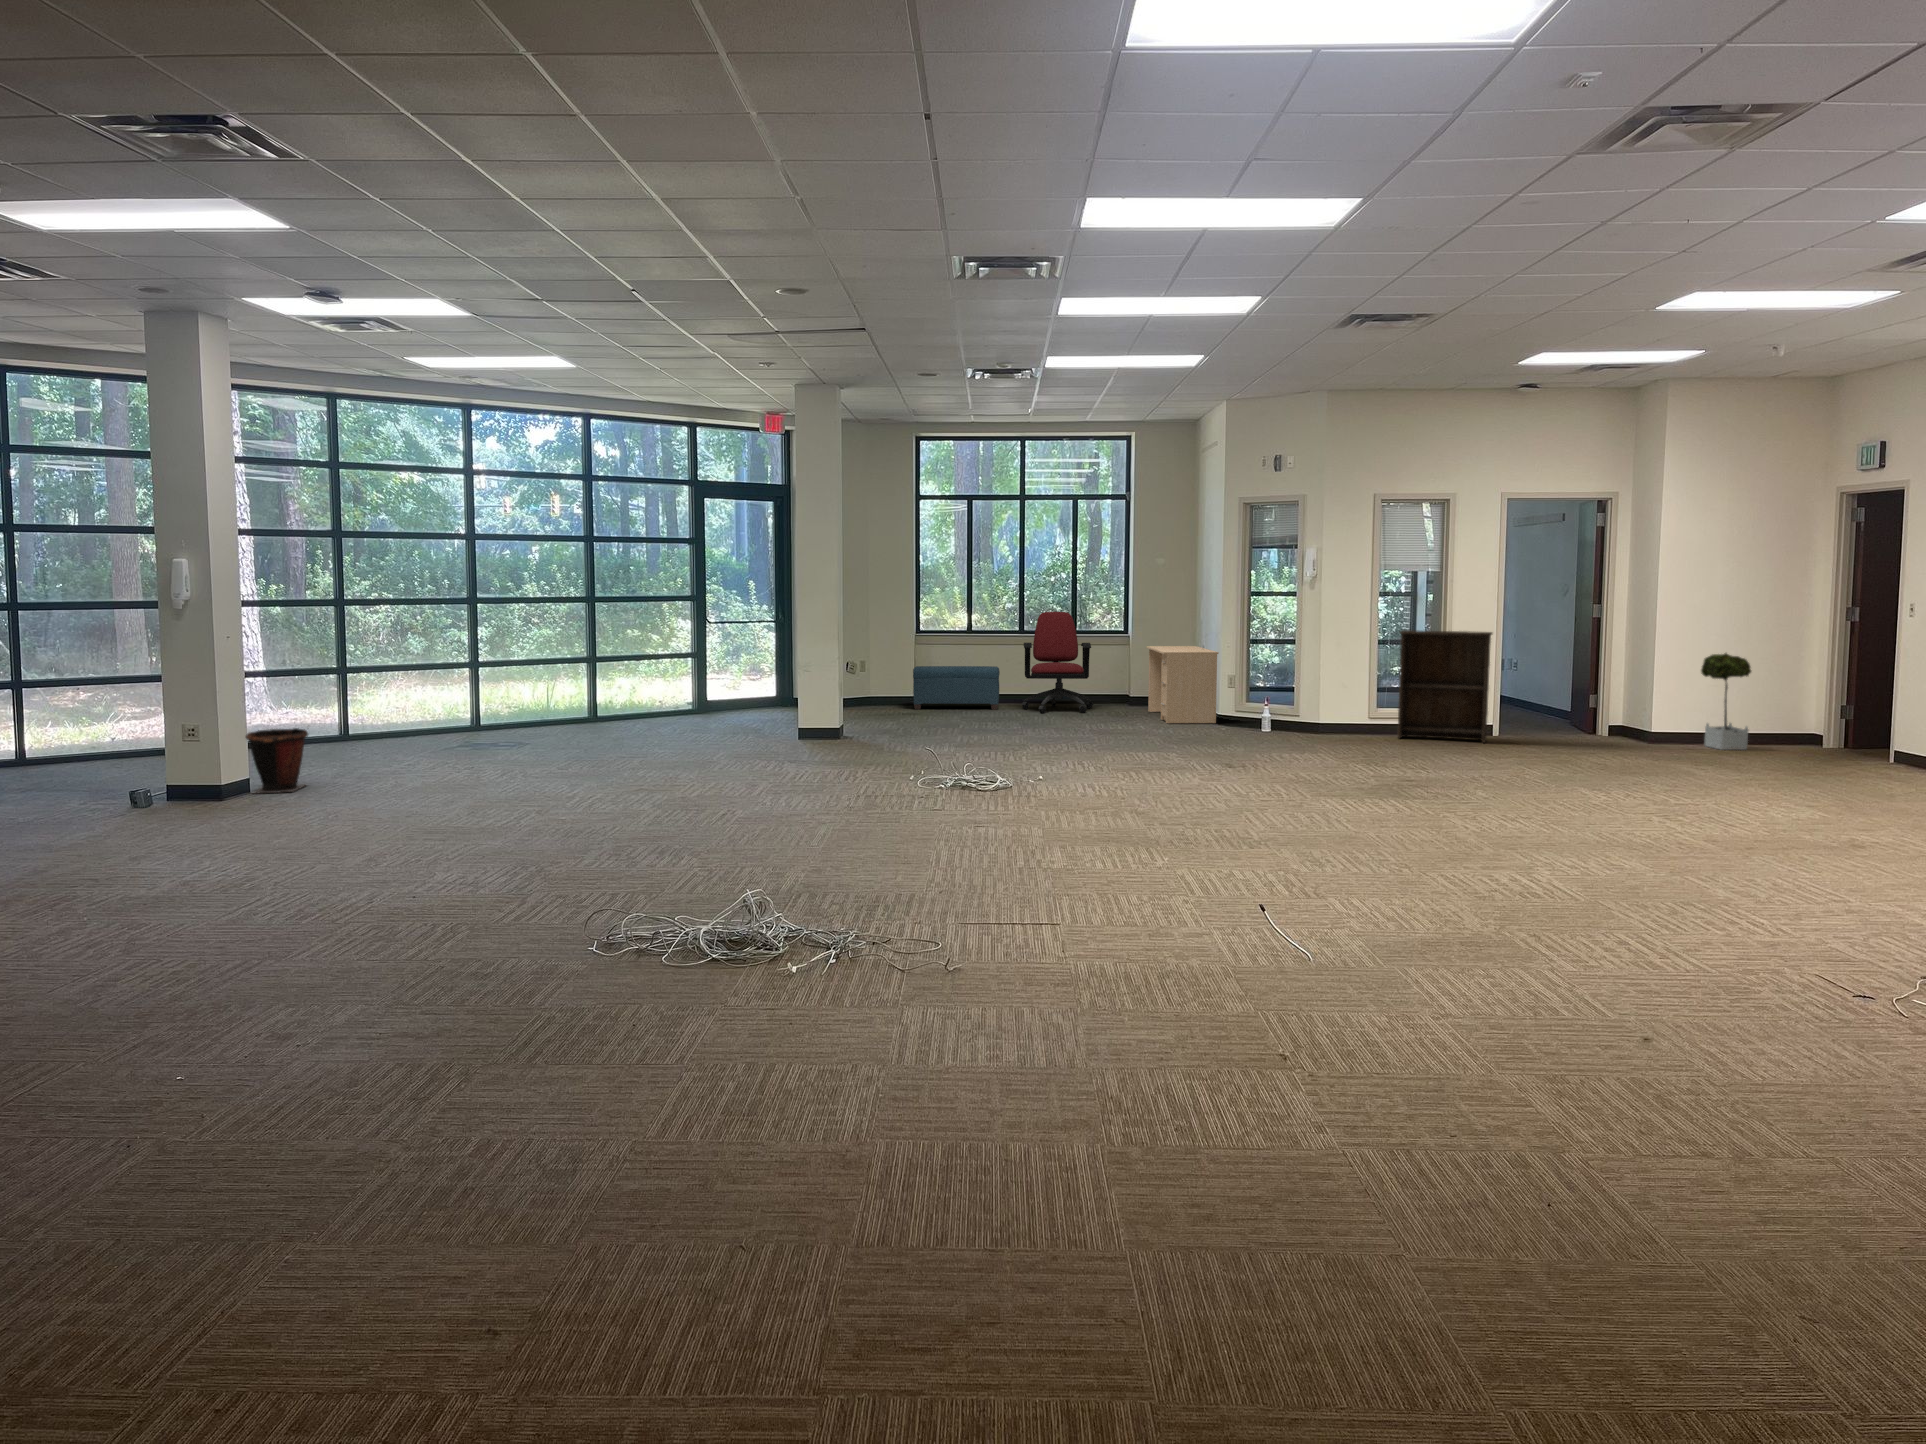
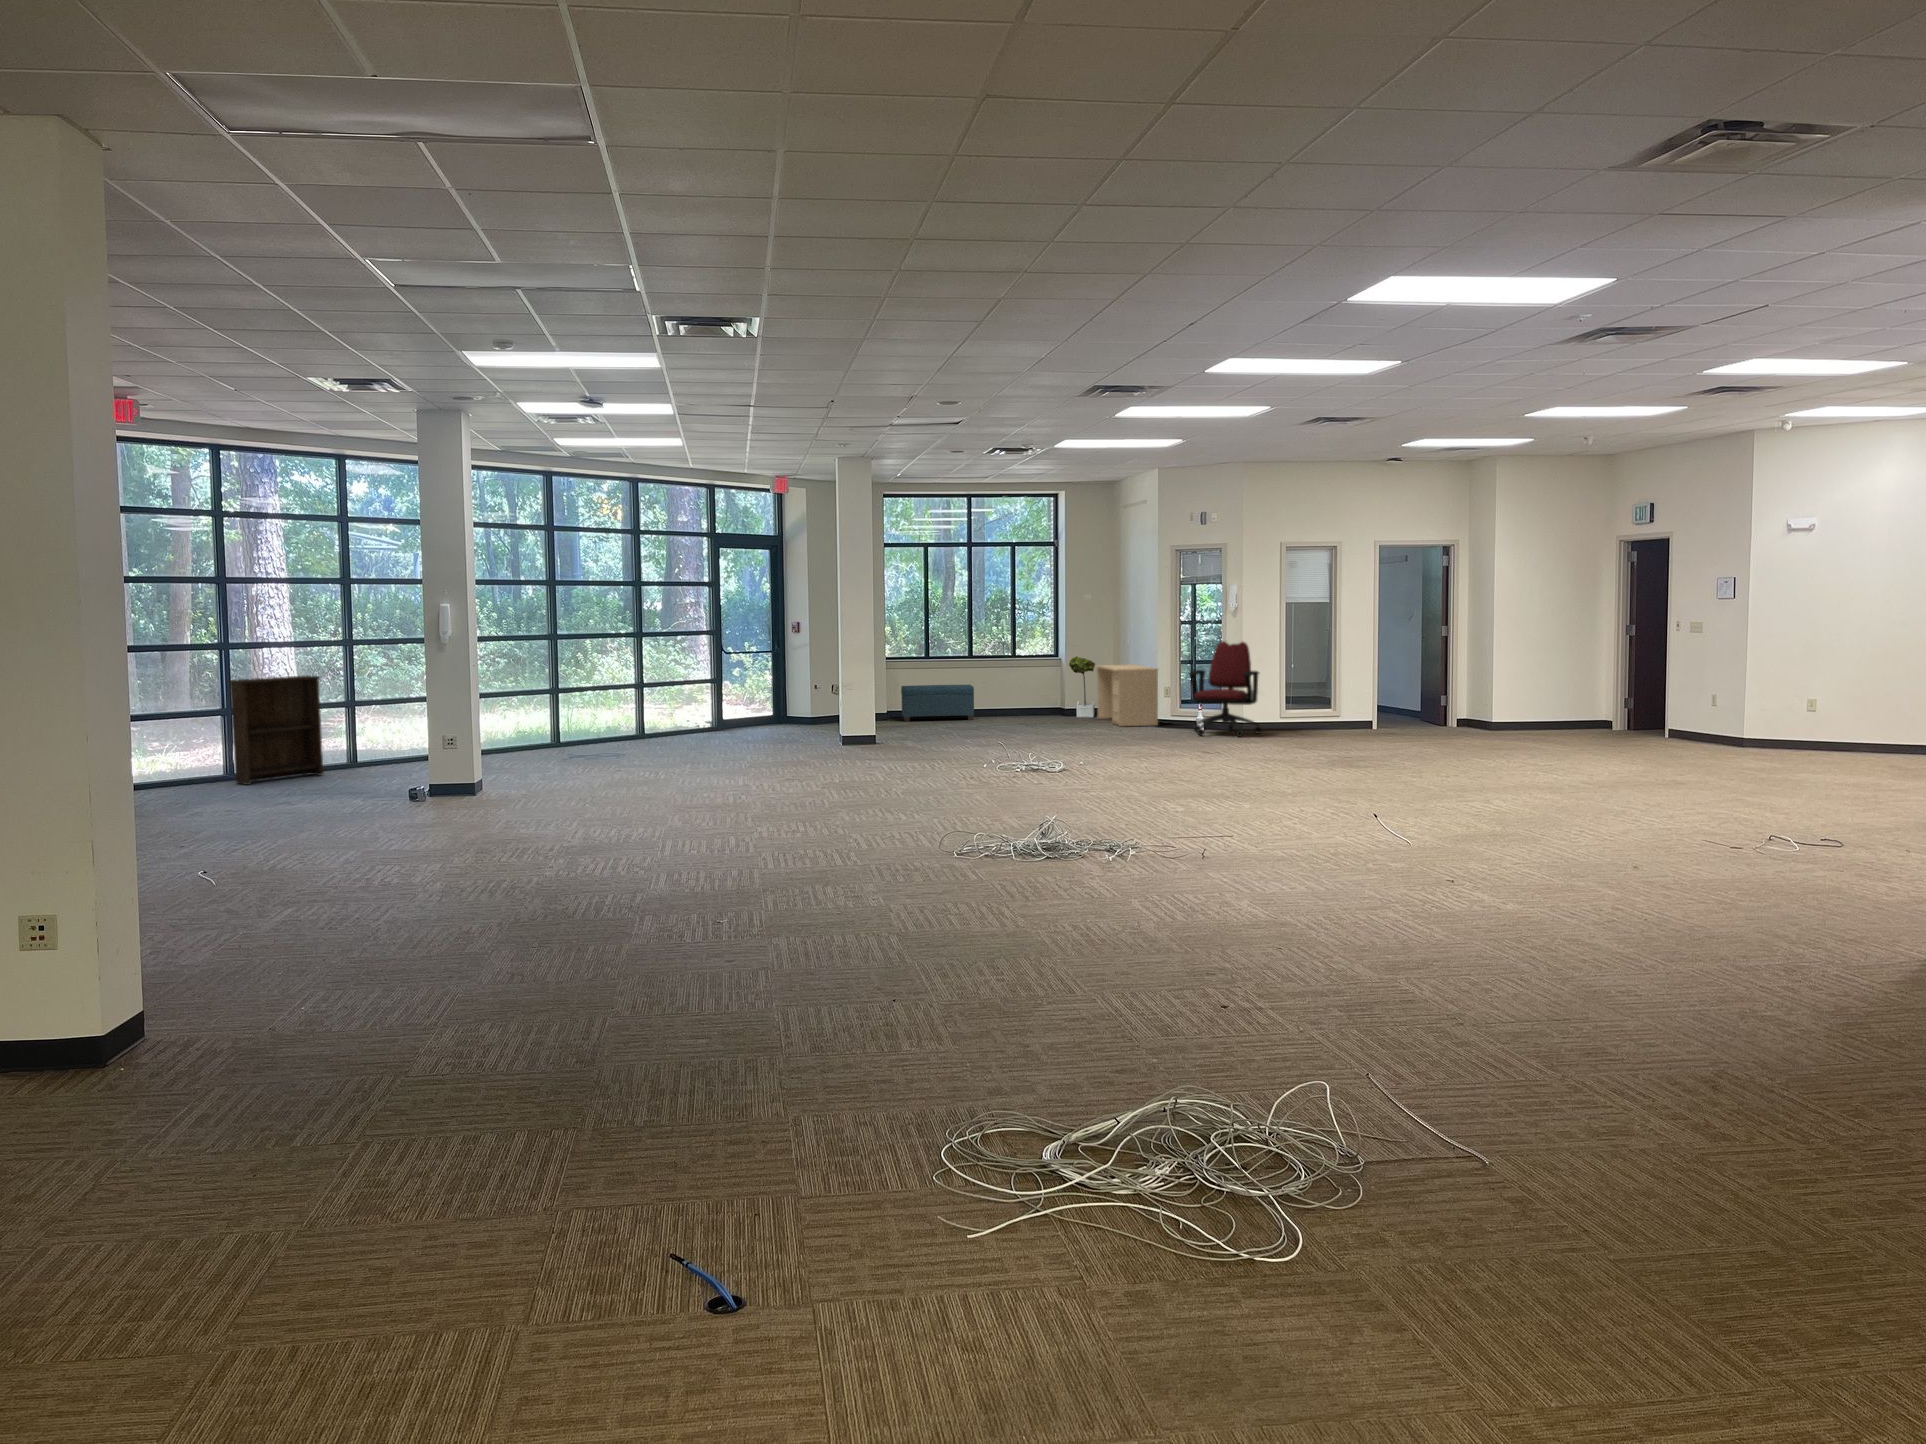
office chair: present [1022,612,1093,713] -> present [1189,641,1262,737]
bookshelf: present [1398,630,1492,743] -> present [228,676,323,785]
potted tree: present [1701,653,1751,750] -> present [1069,656,1095,717]
waste bin: present [246,728,308,793] -> none [456,738,501,791]

